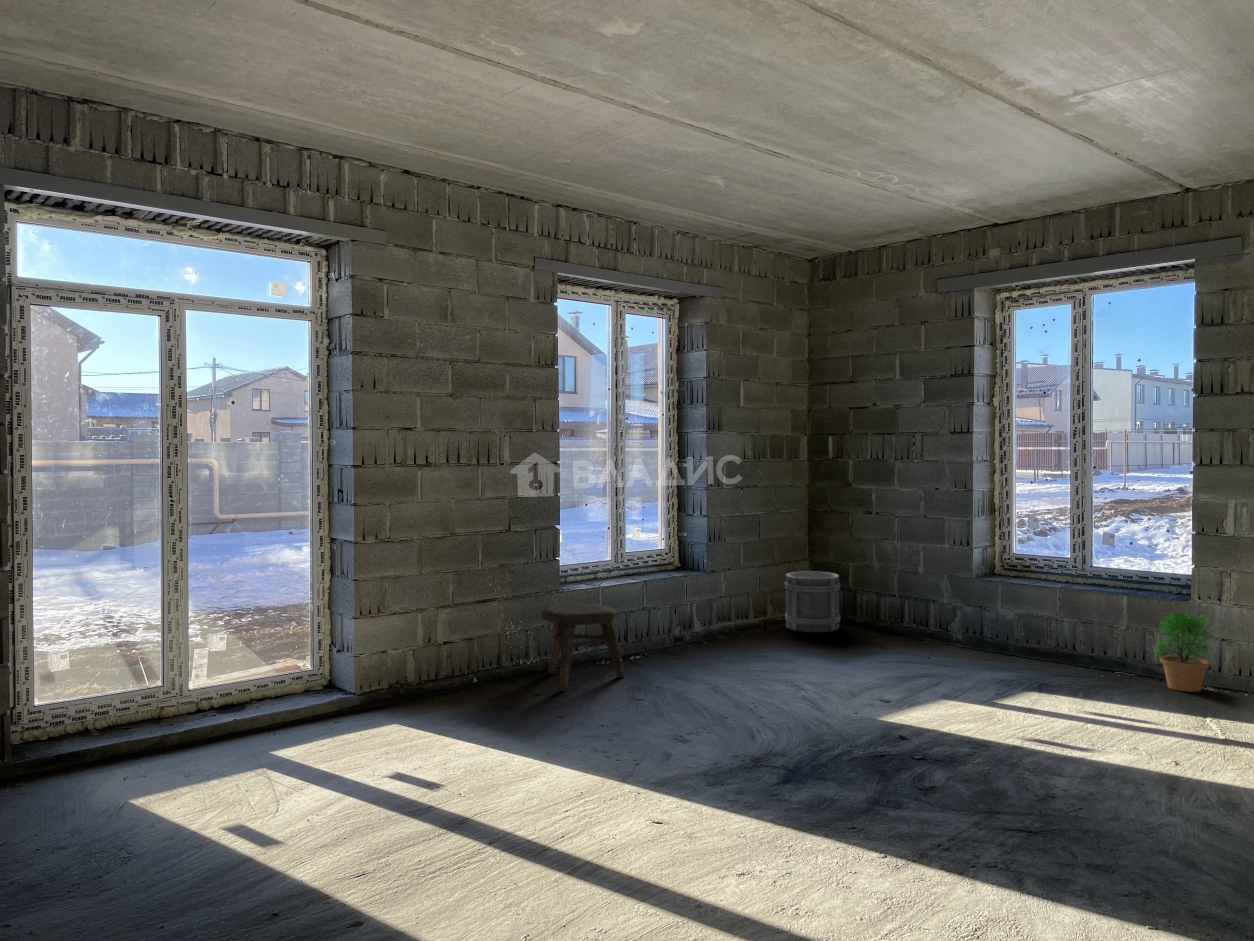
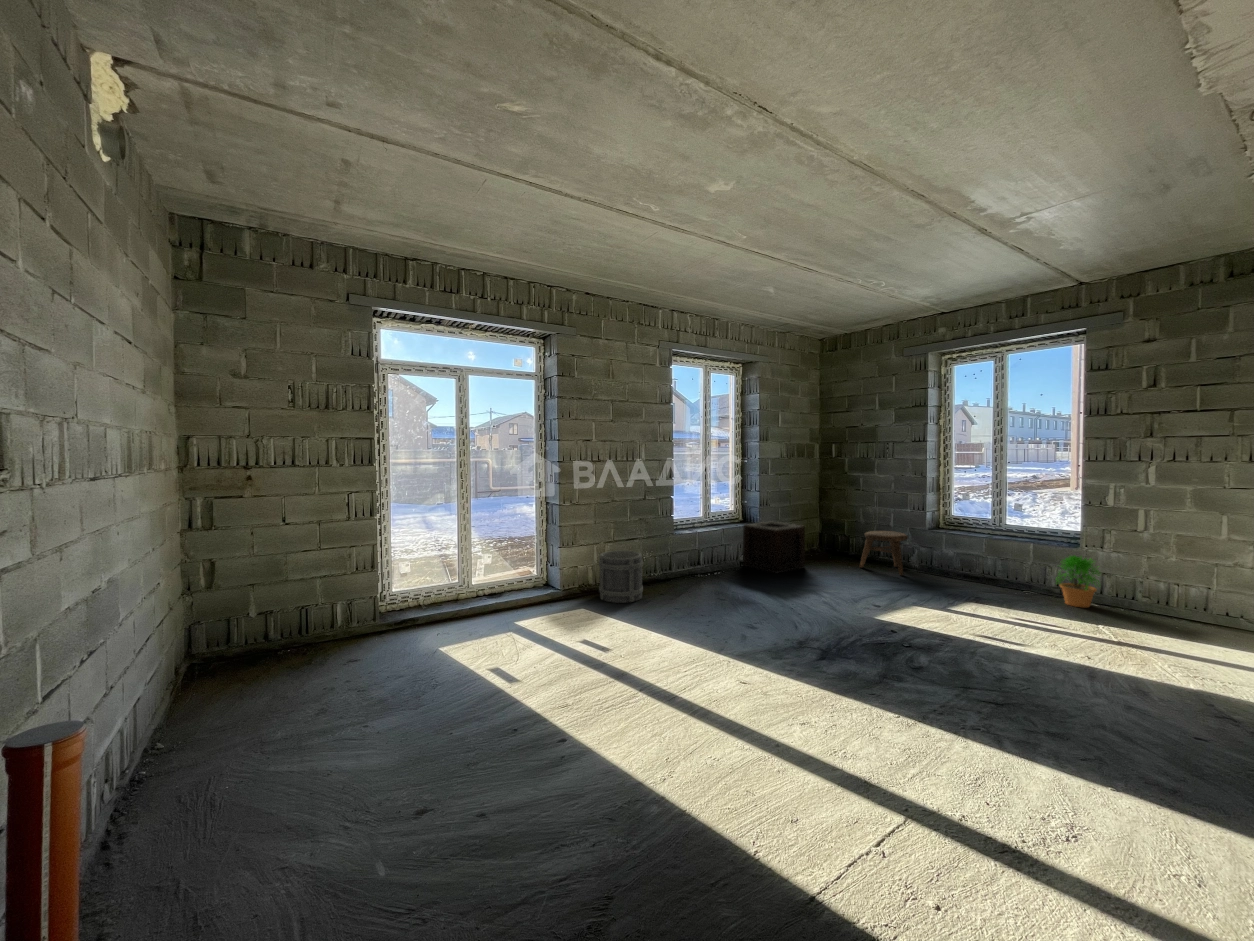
wooden crate: none [681,568,784,657] -> present [743,522,805,574]
bucket: present [785,571,840,632] -> present [599,550,643,603]
stool: present [542,604,624,691] -> present [860,531,908,575]

